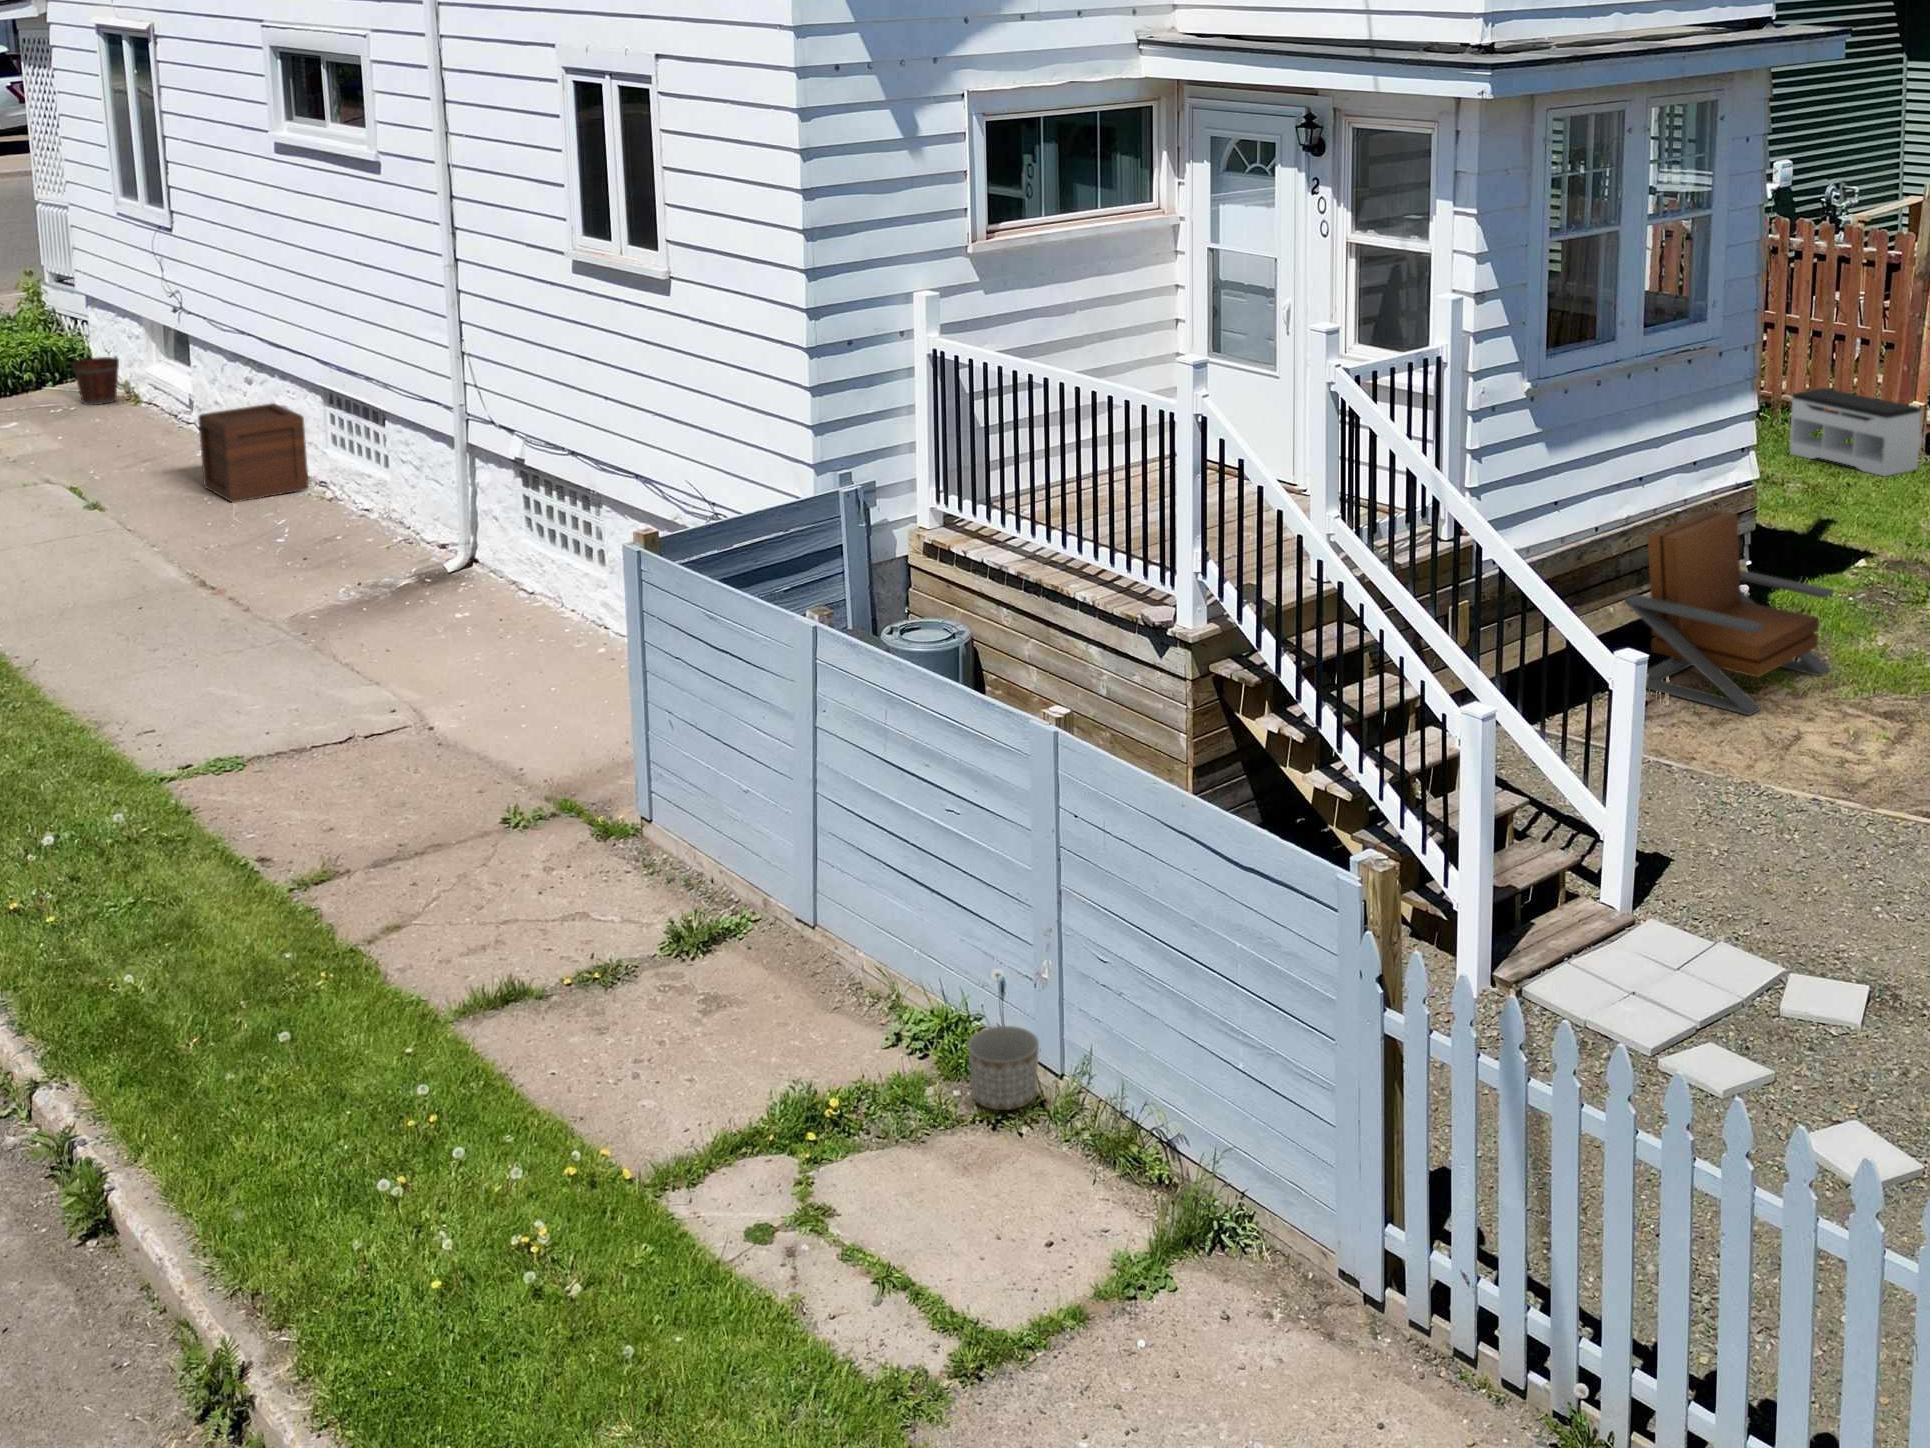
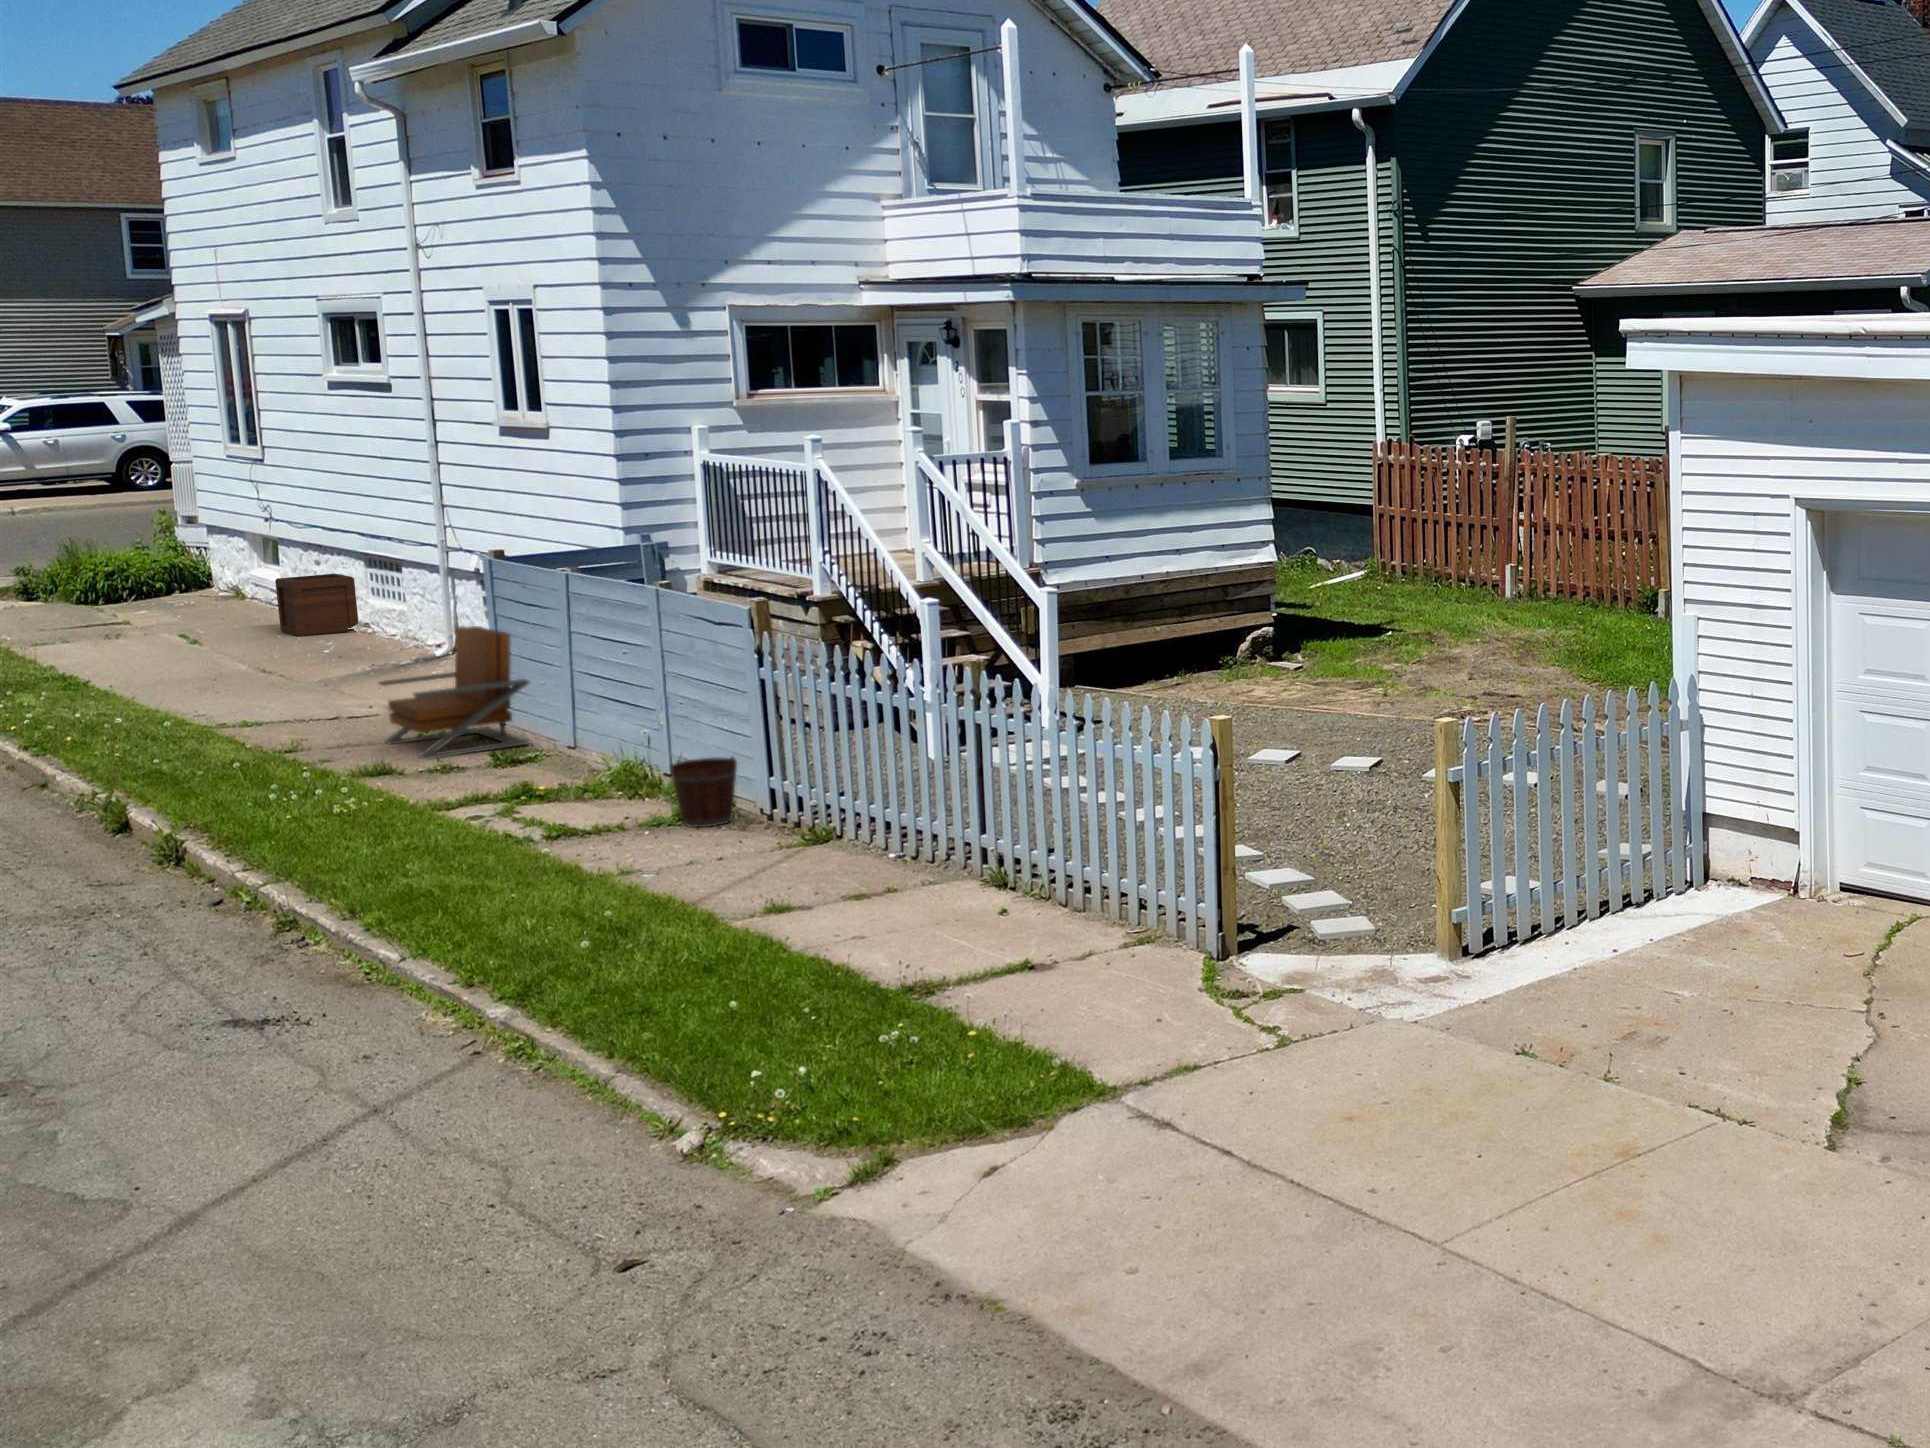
bucket: present [72,357,119,405] -> present [670,757,737,827]
bench: present [1790,388,1921,476] -> none [1412,546,1484,596]
lounge chair: present [1624,510,1834,715] -> present [379,626,530,759]
planter: present [968,1026,1039,1110] -> none [611,751,652,788]

